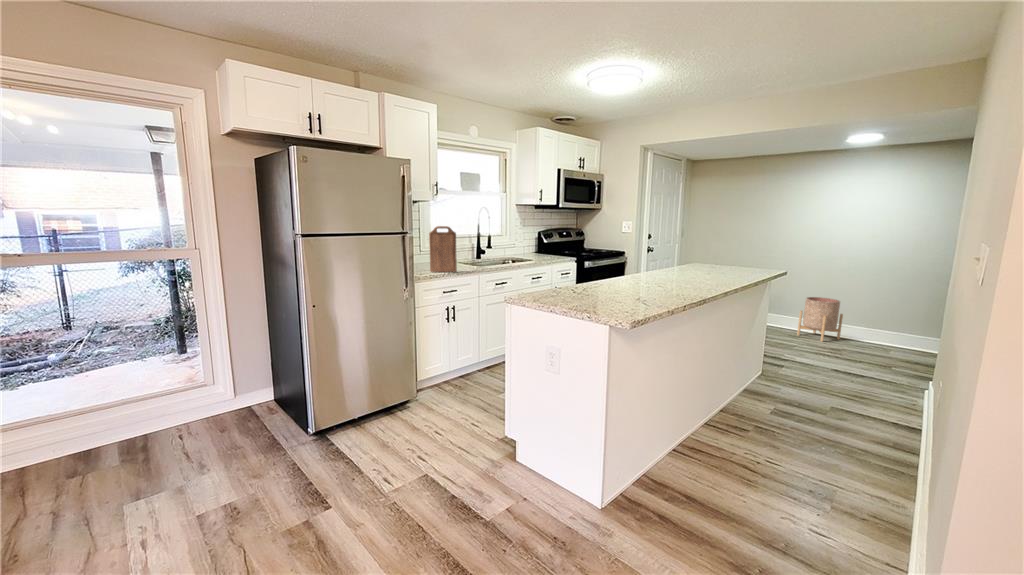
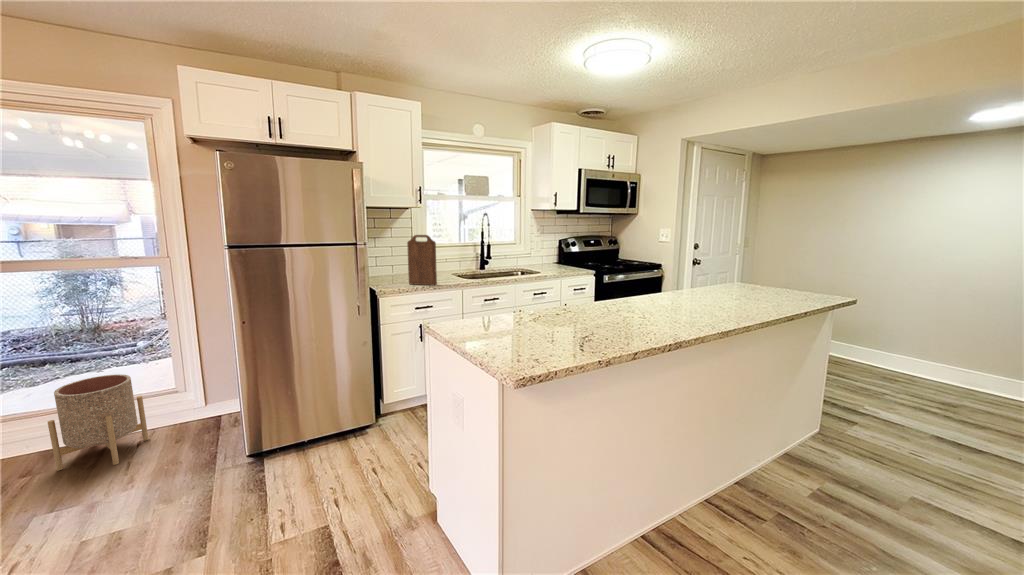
planter: present [797,297,843,342] -> present [48,374,148,471]

